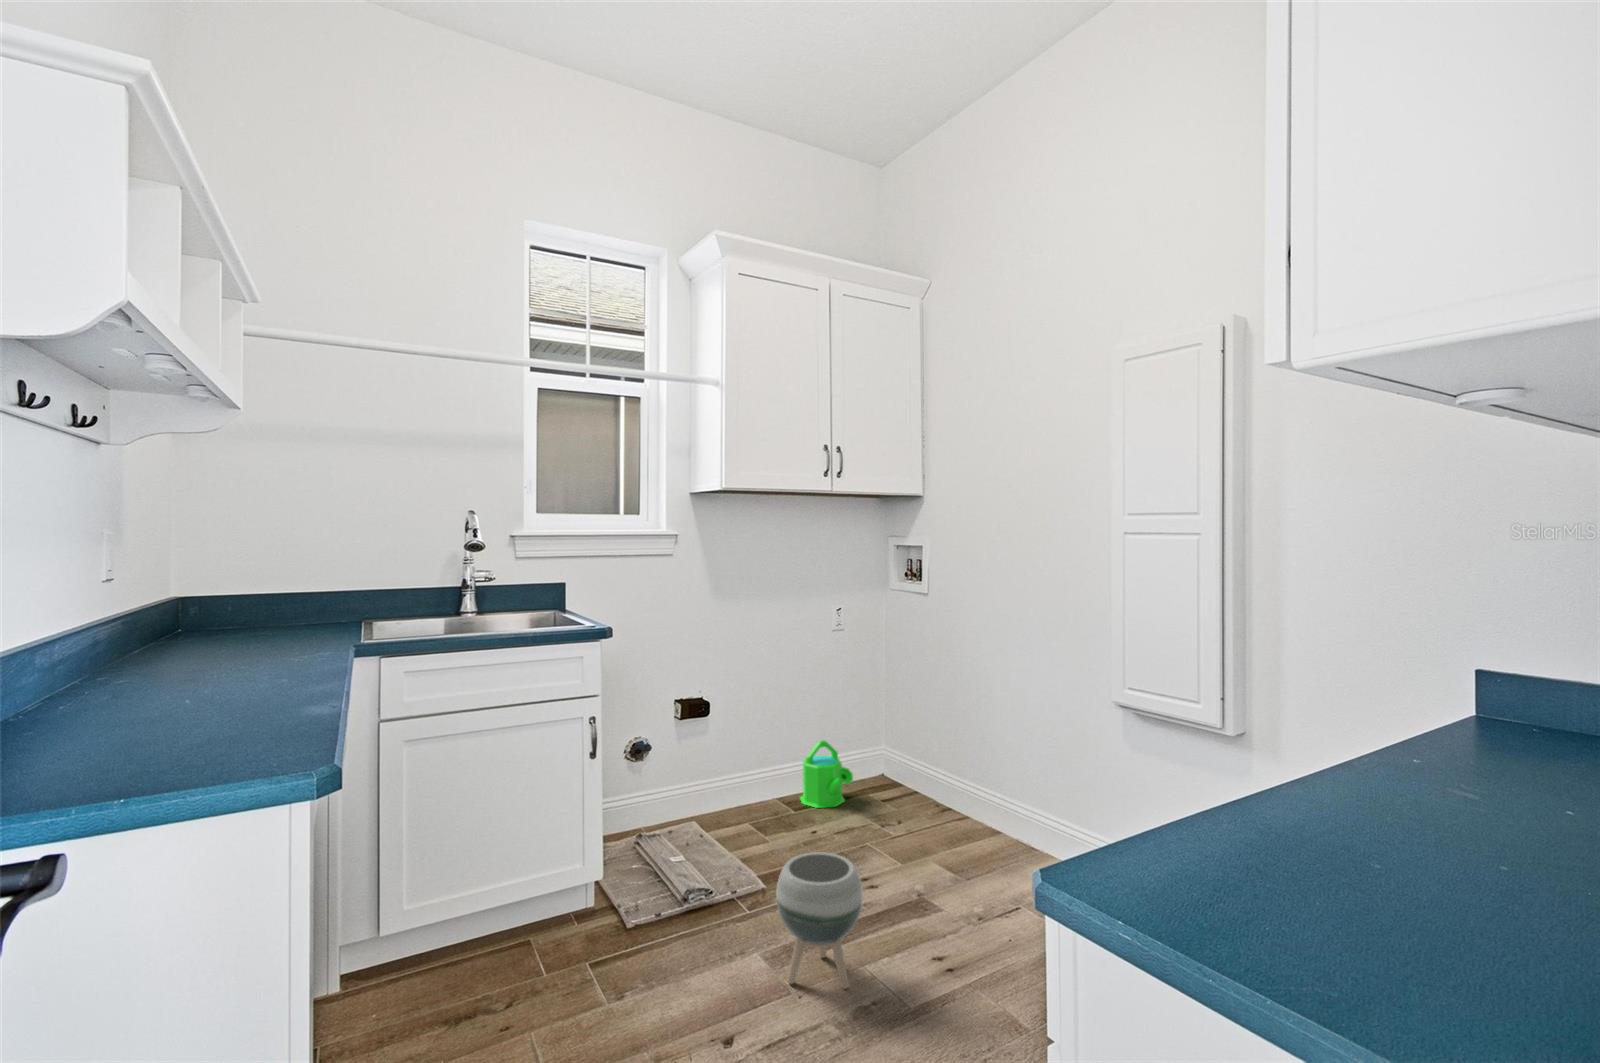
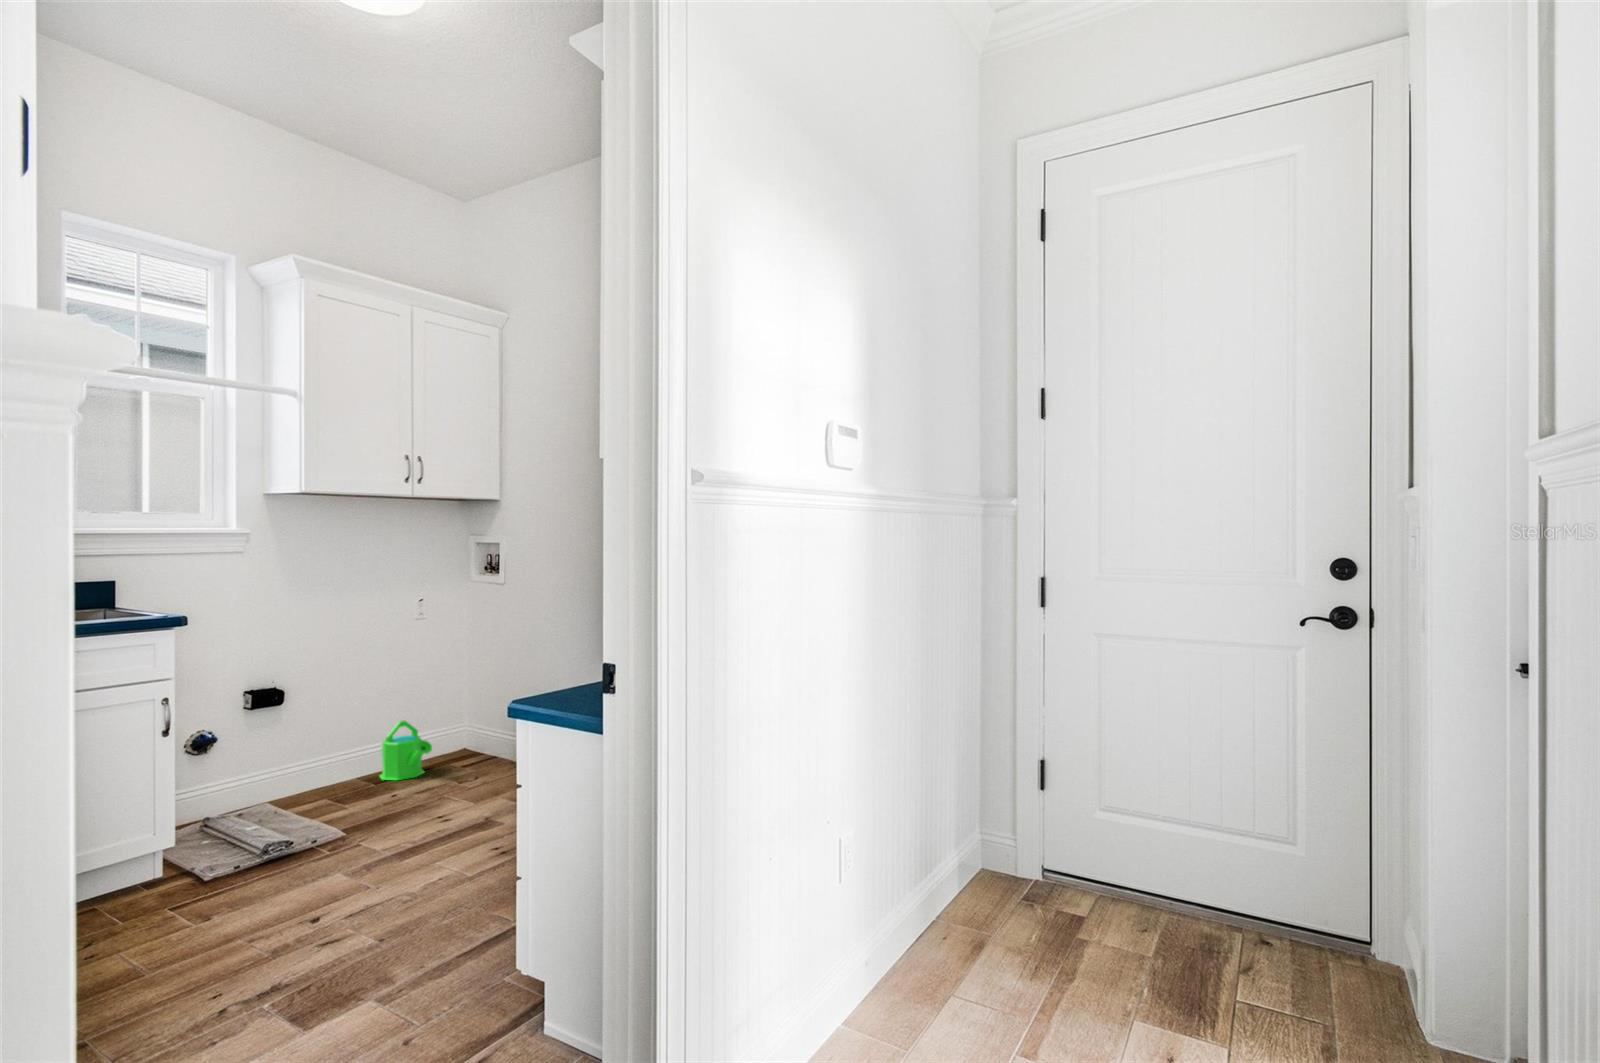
planter: present [776,852,863,989] -> none [358,781,433,882]

